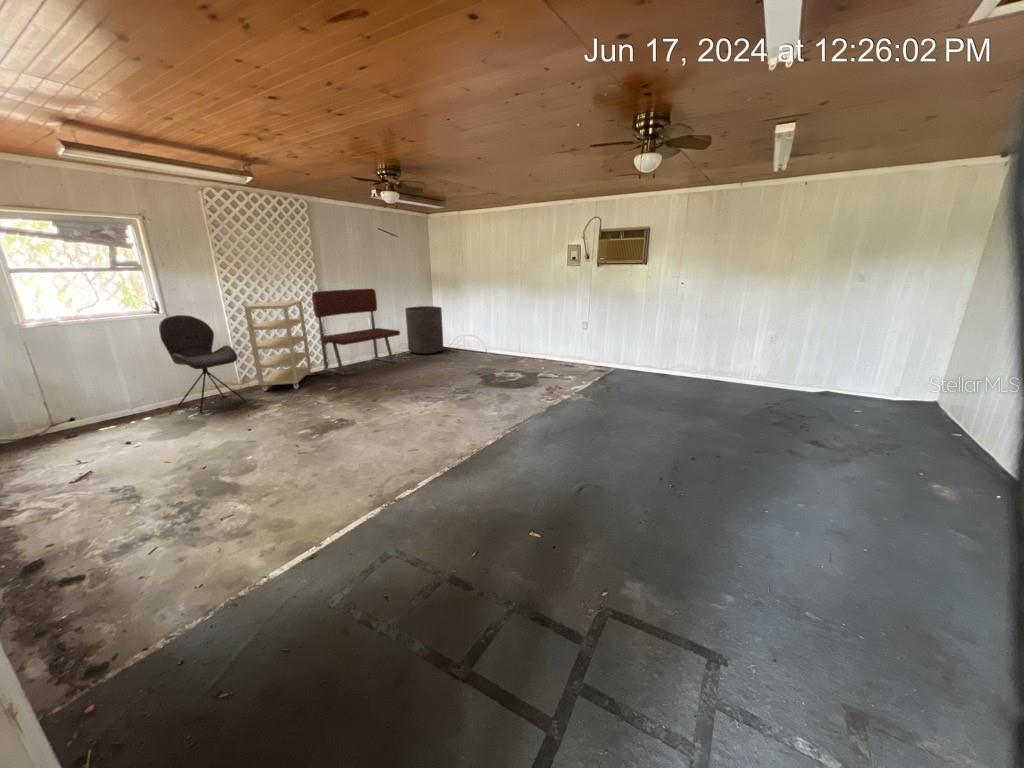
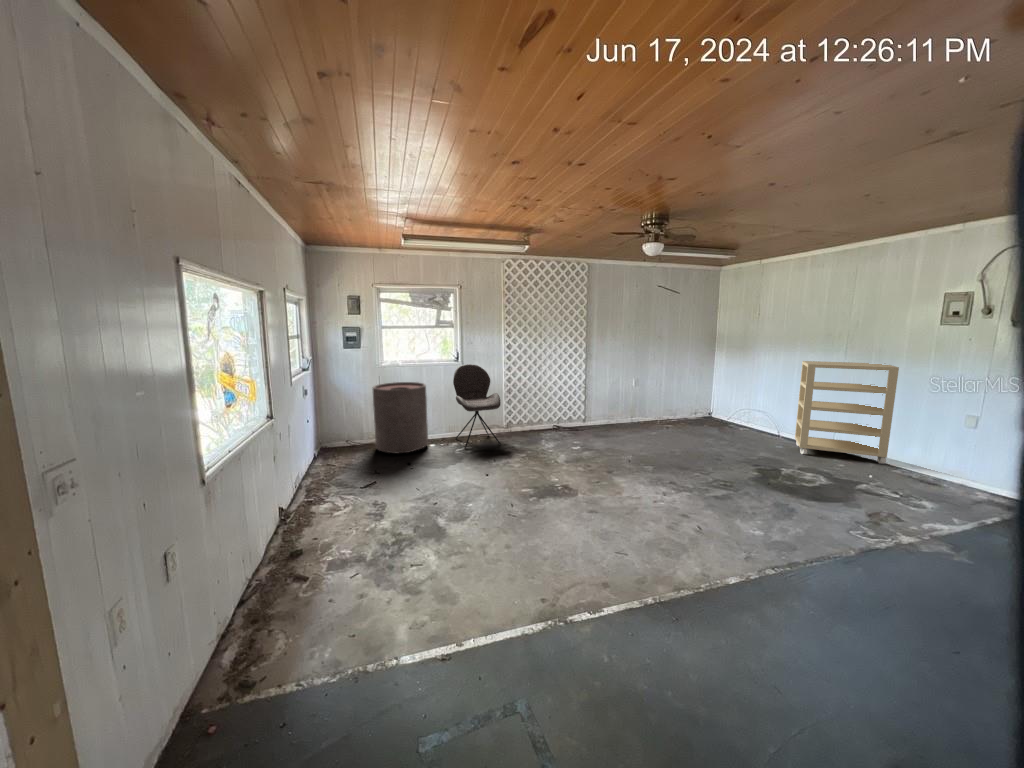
bench: present [312,289,400,375] -> none [577,348,662,435]
shelving unit: present [244,300,311,391] -> present [795,361,899,464]
trash can: present [405,306,443,354] -> present [373,382,428,453]

